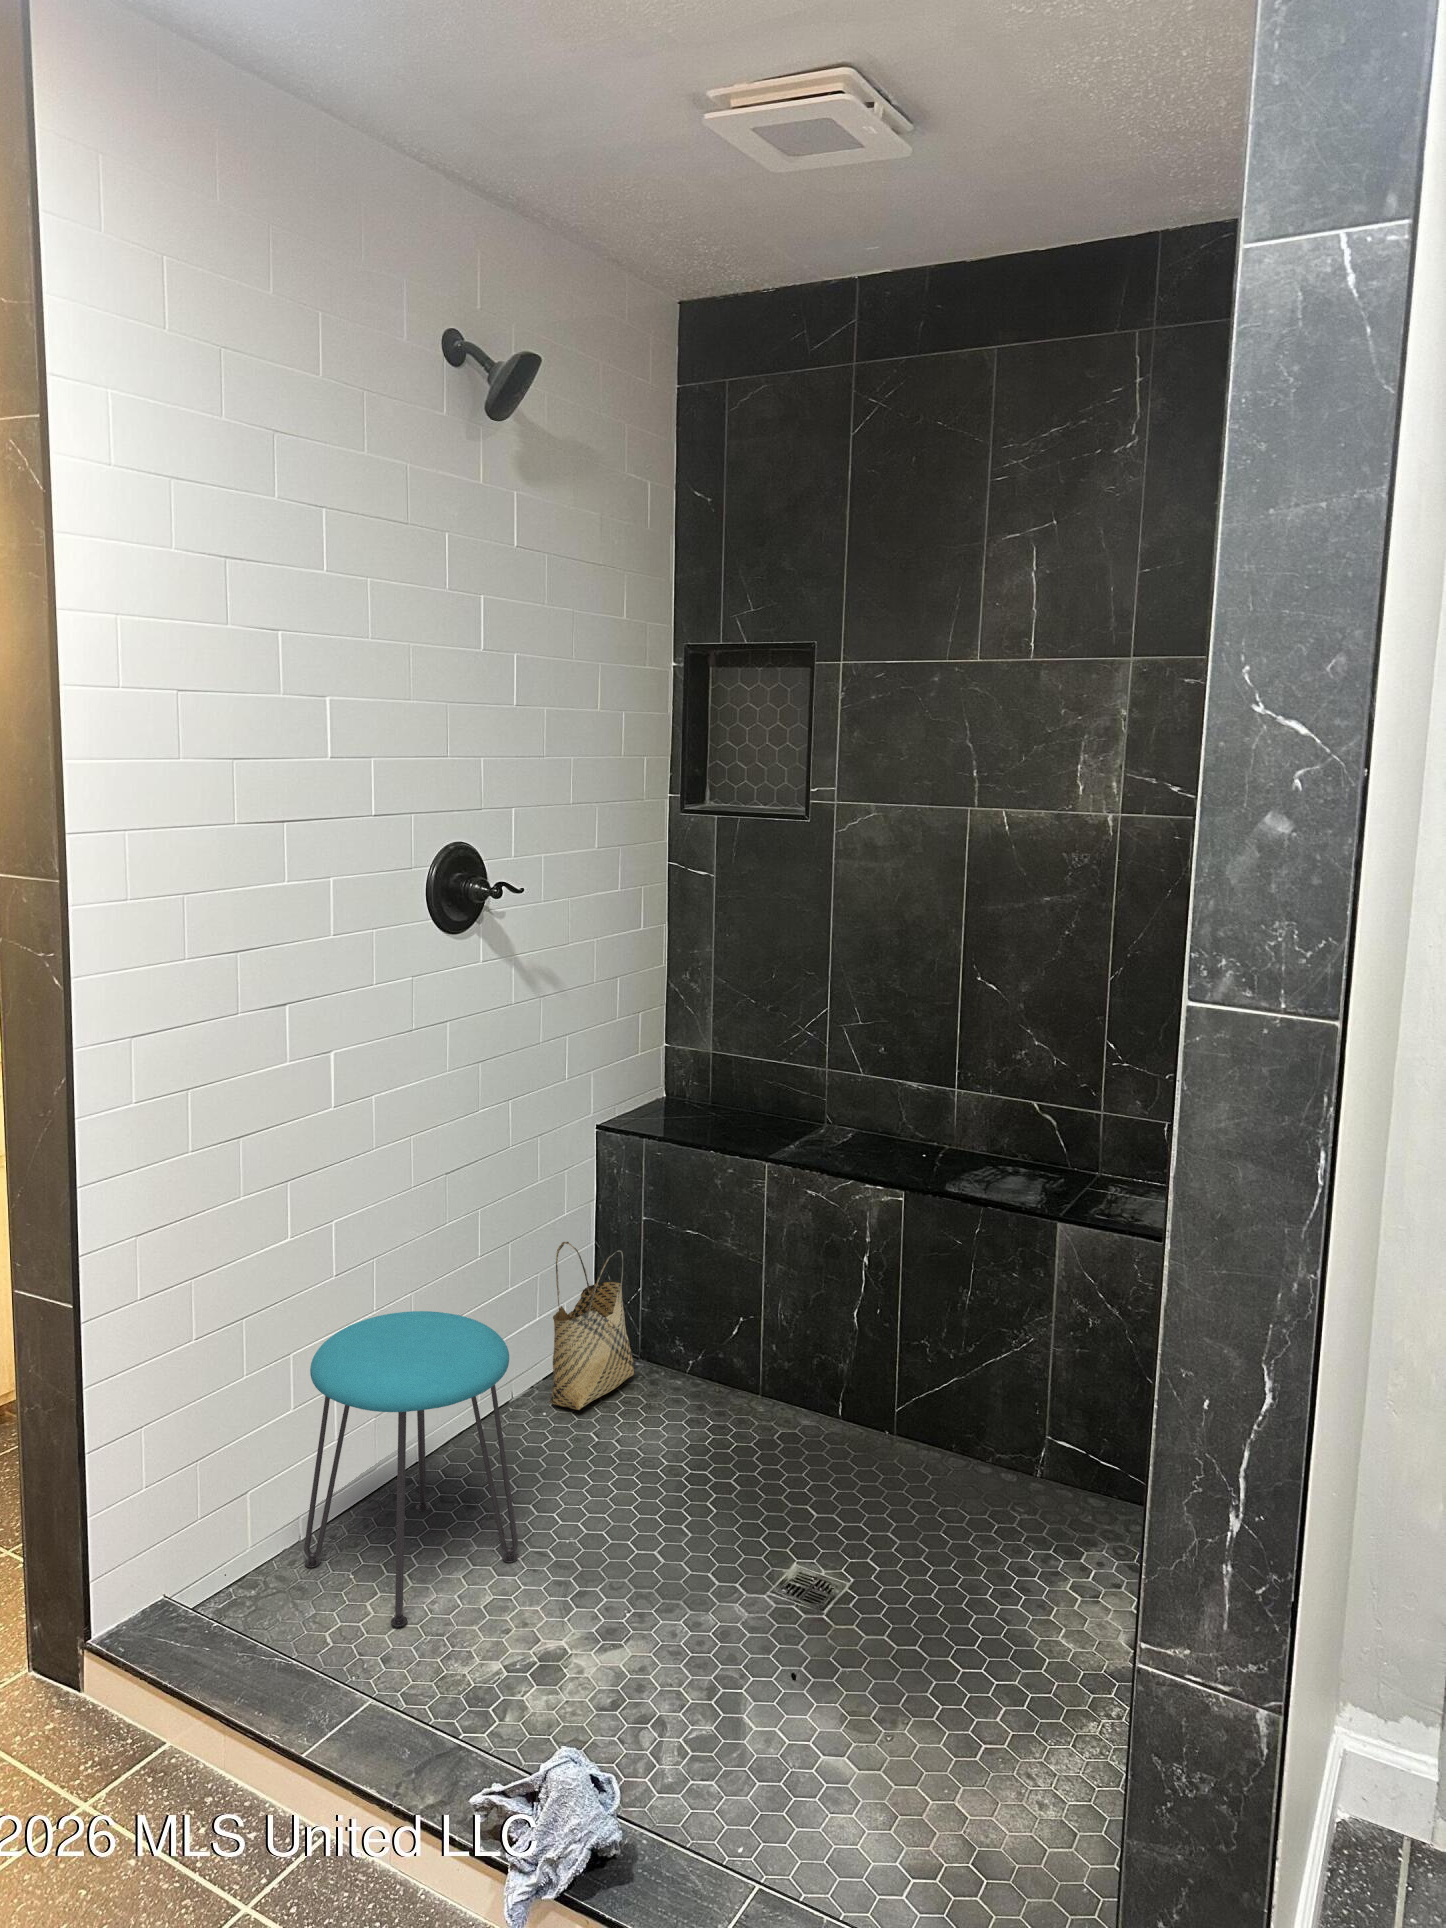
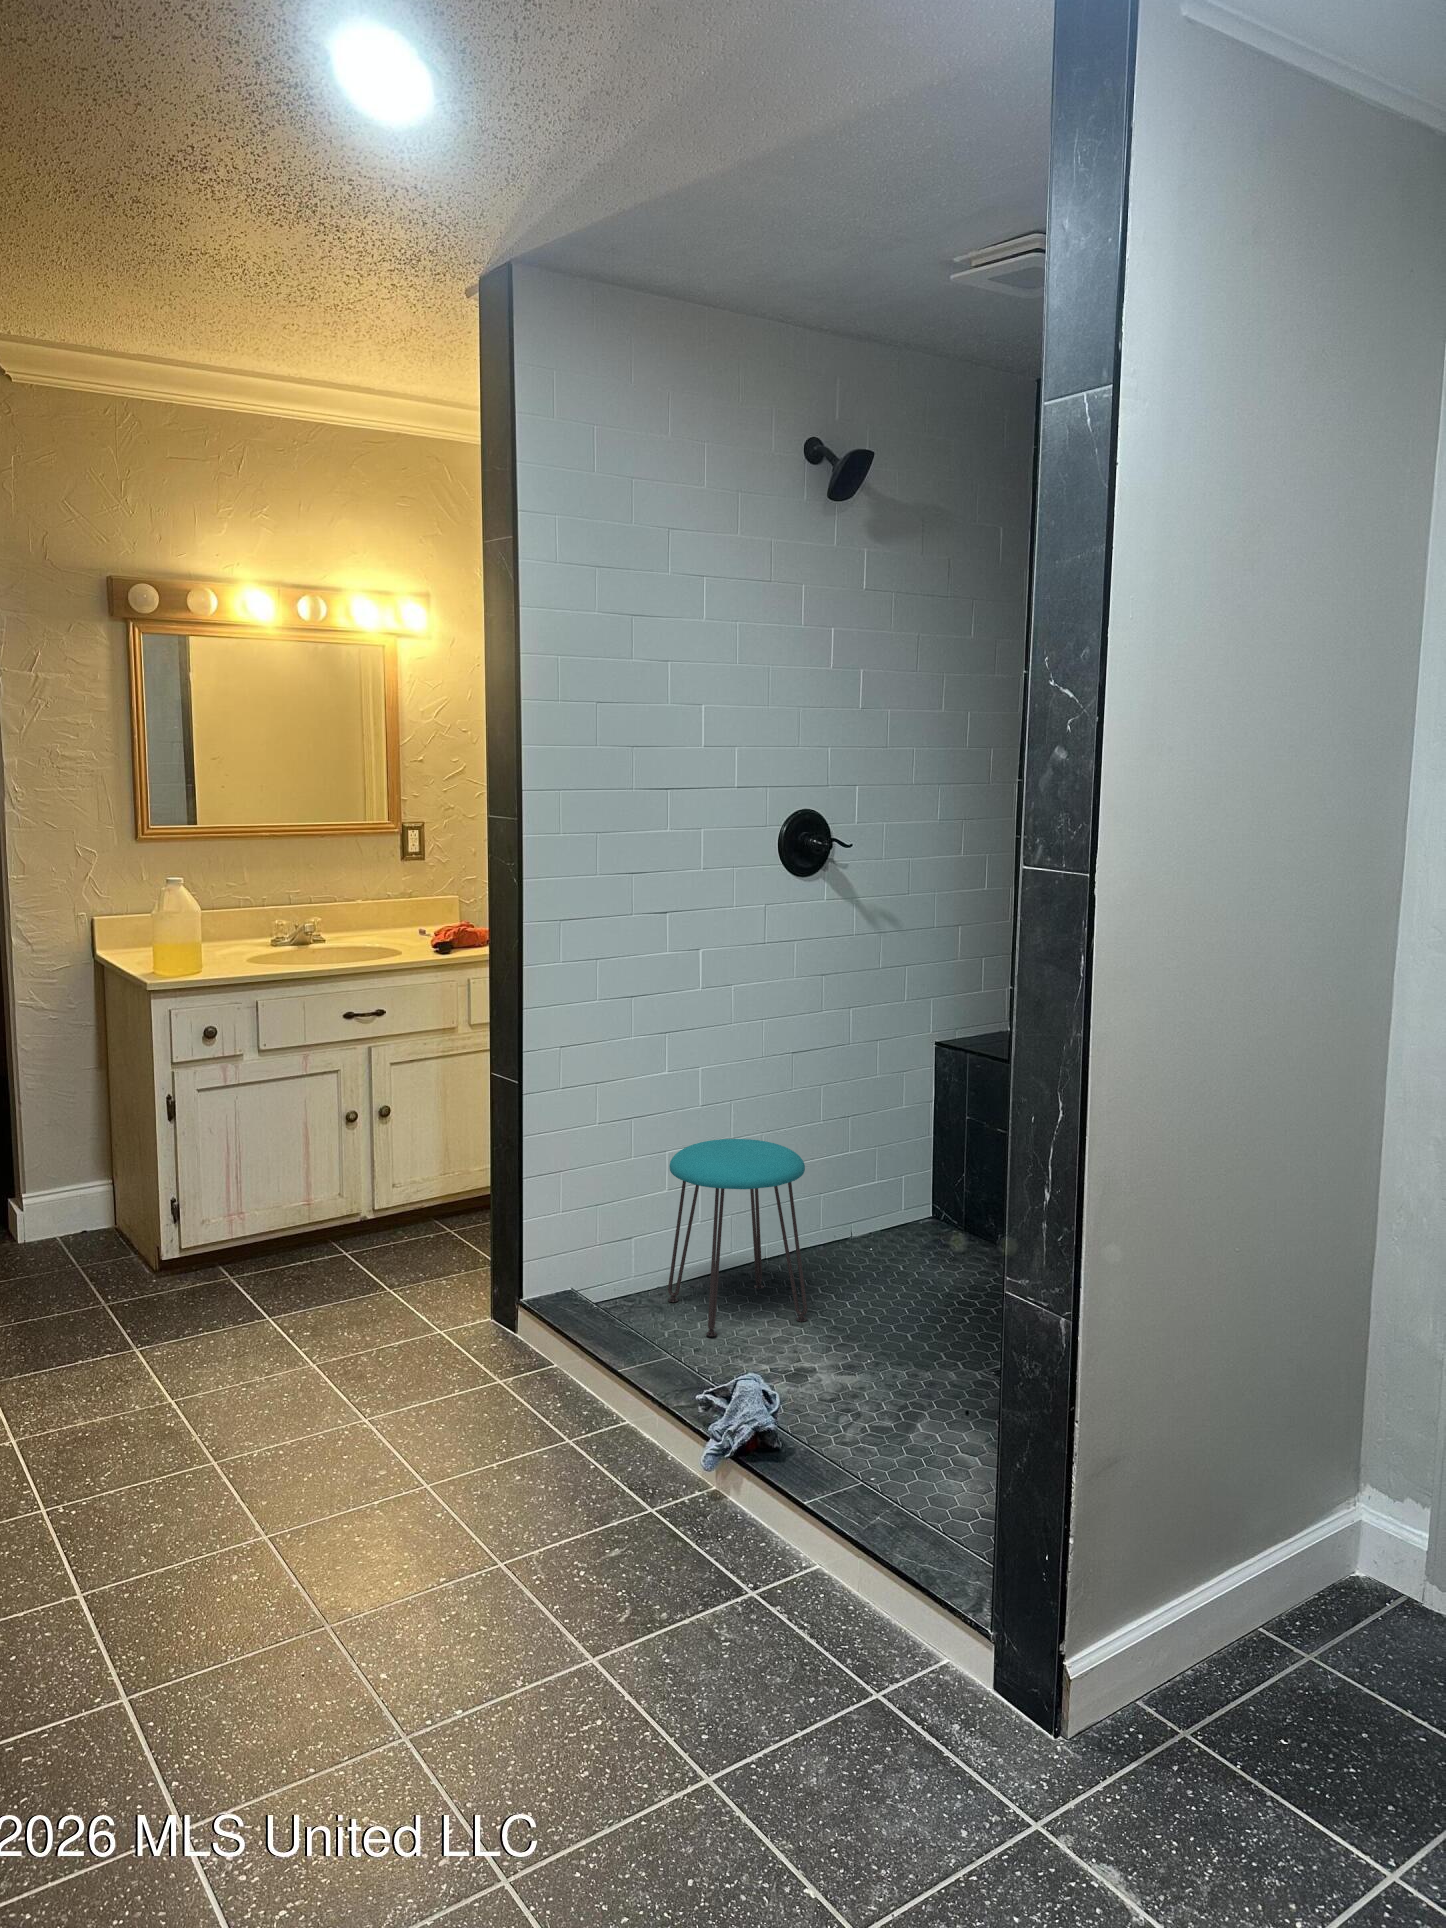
woven basket: present [550,1242,634,1410] -> none [880,1127,954,1253]

